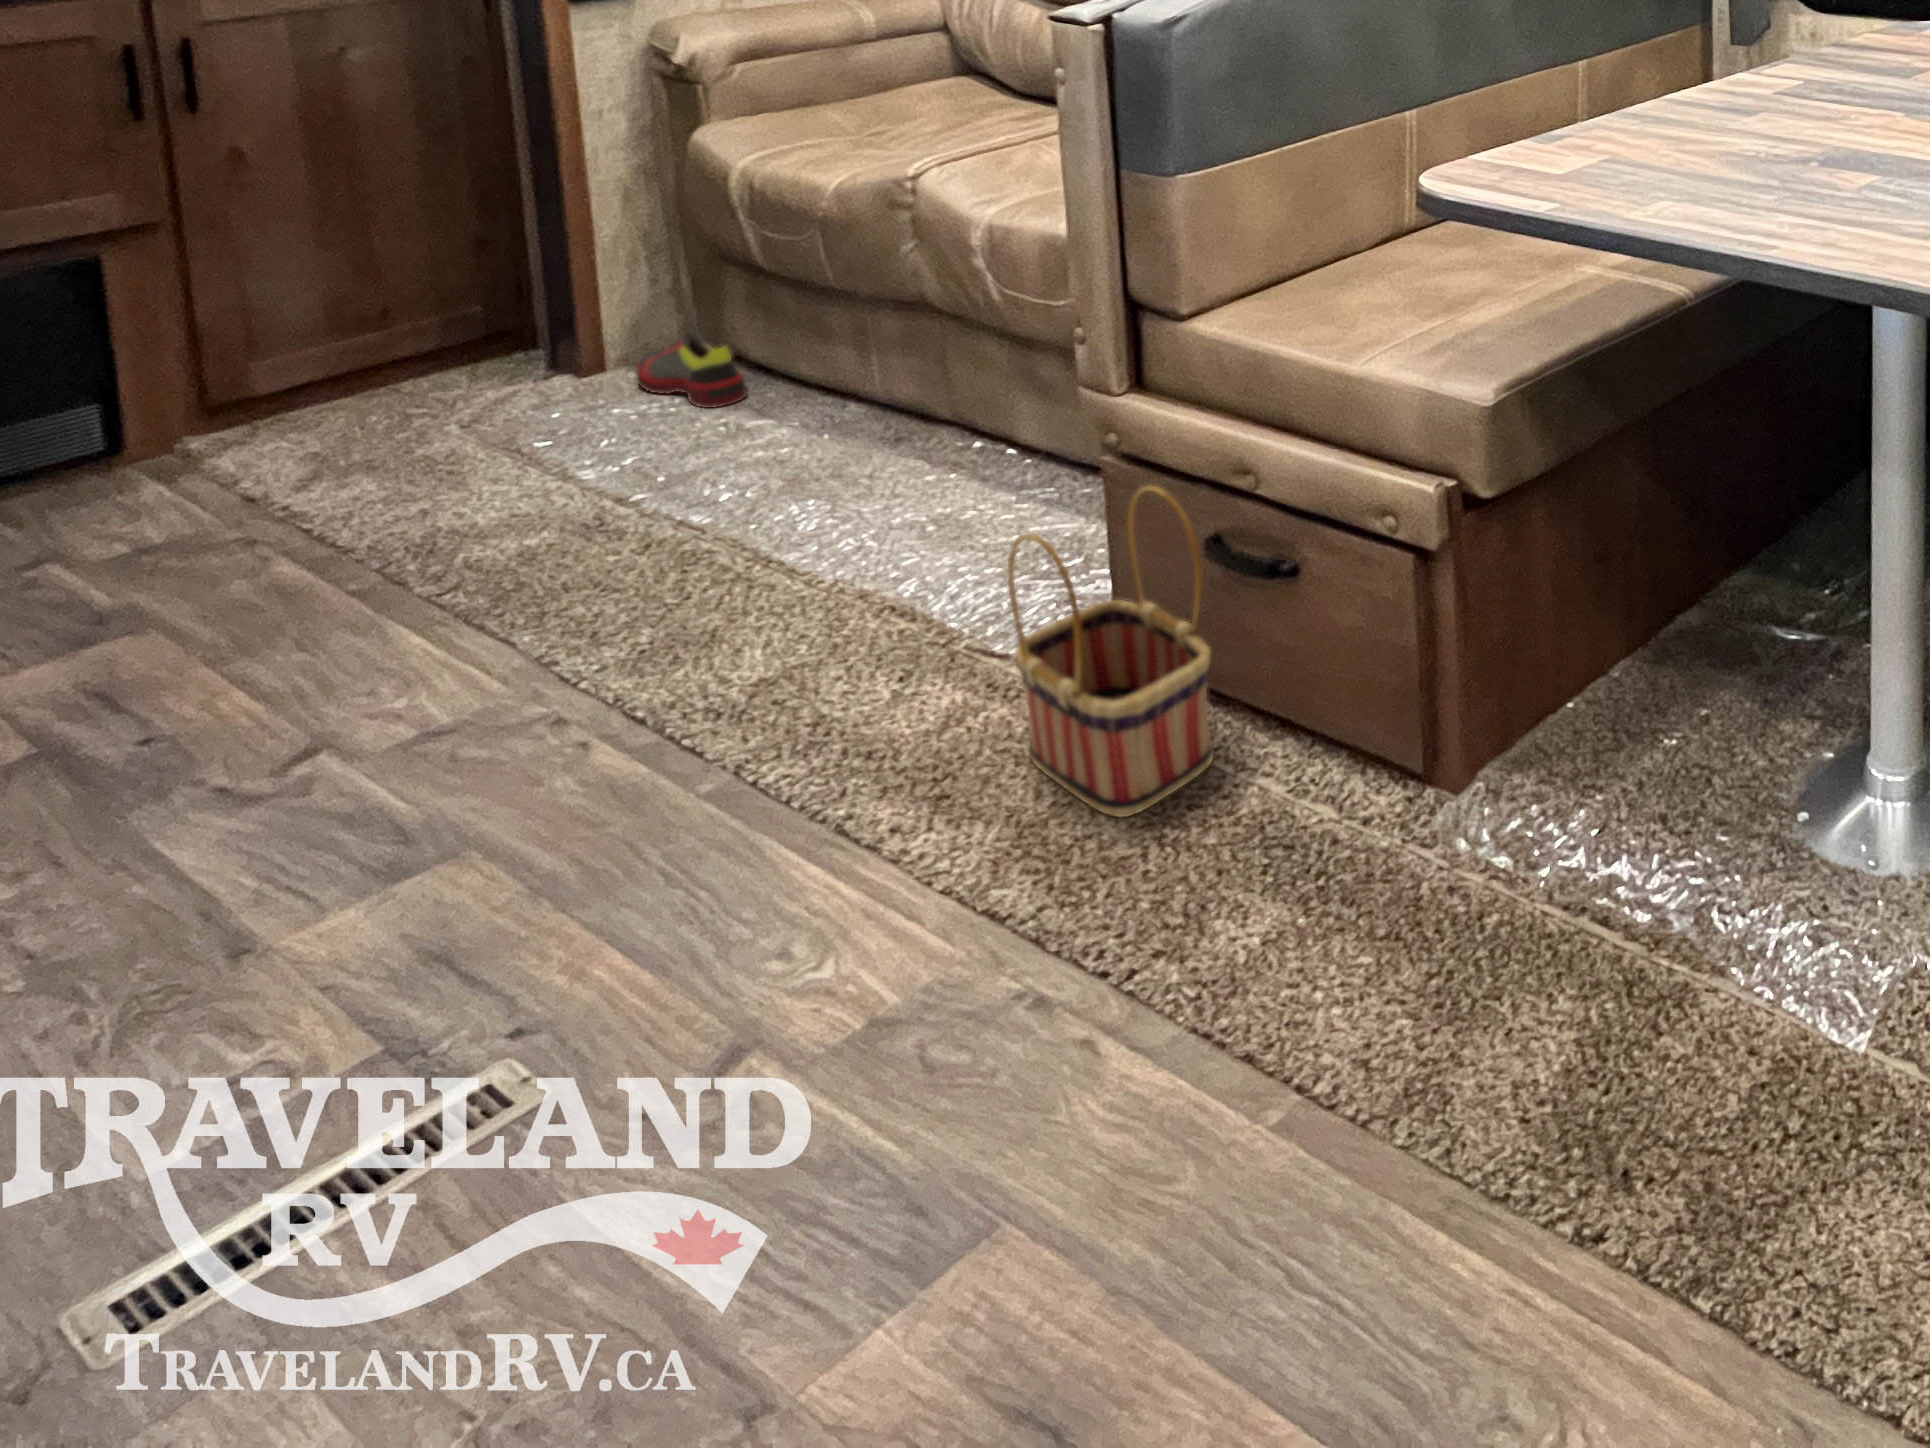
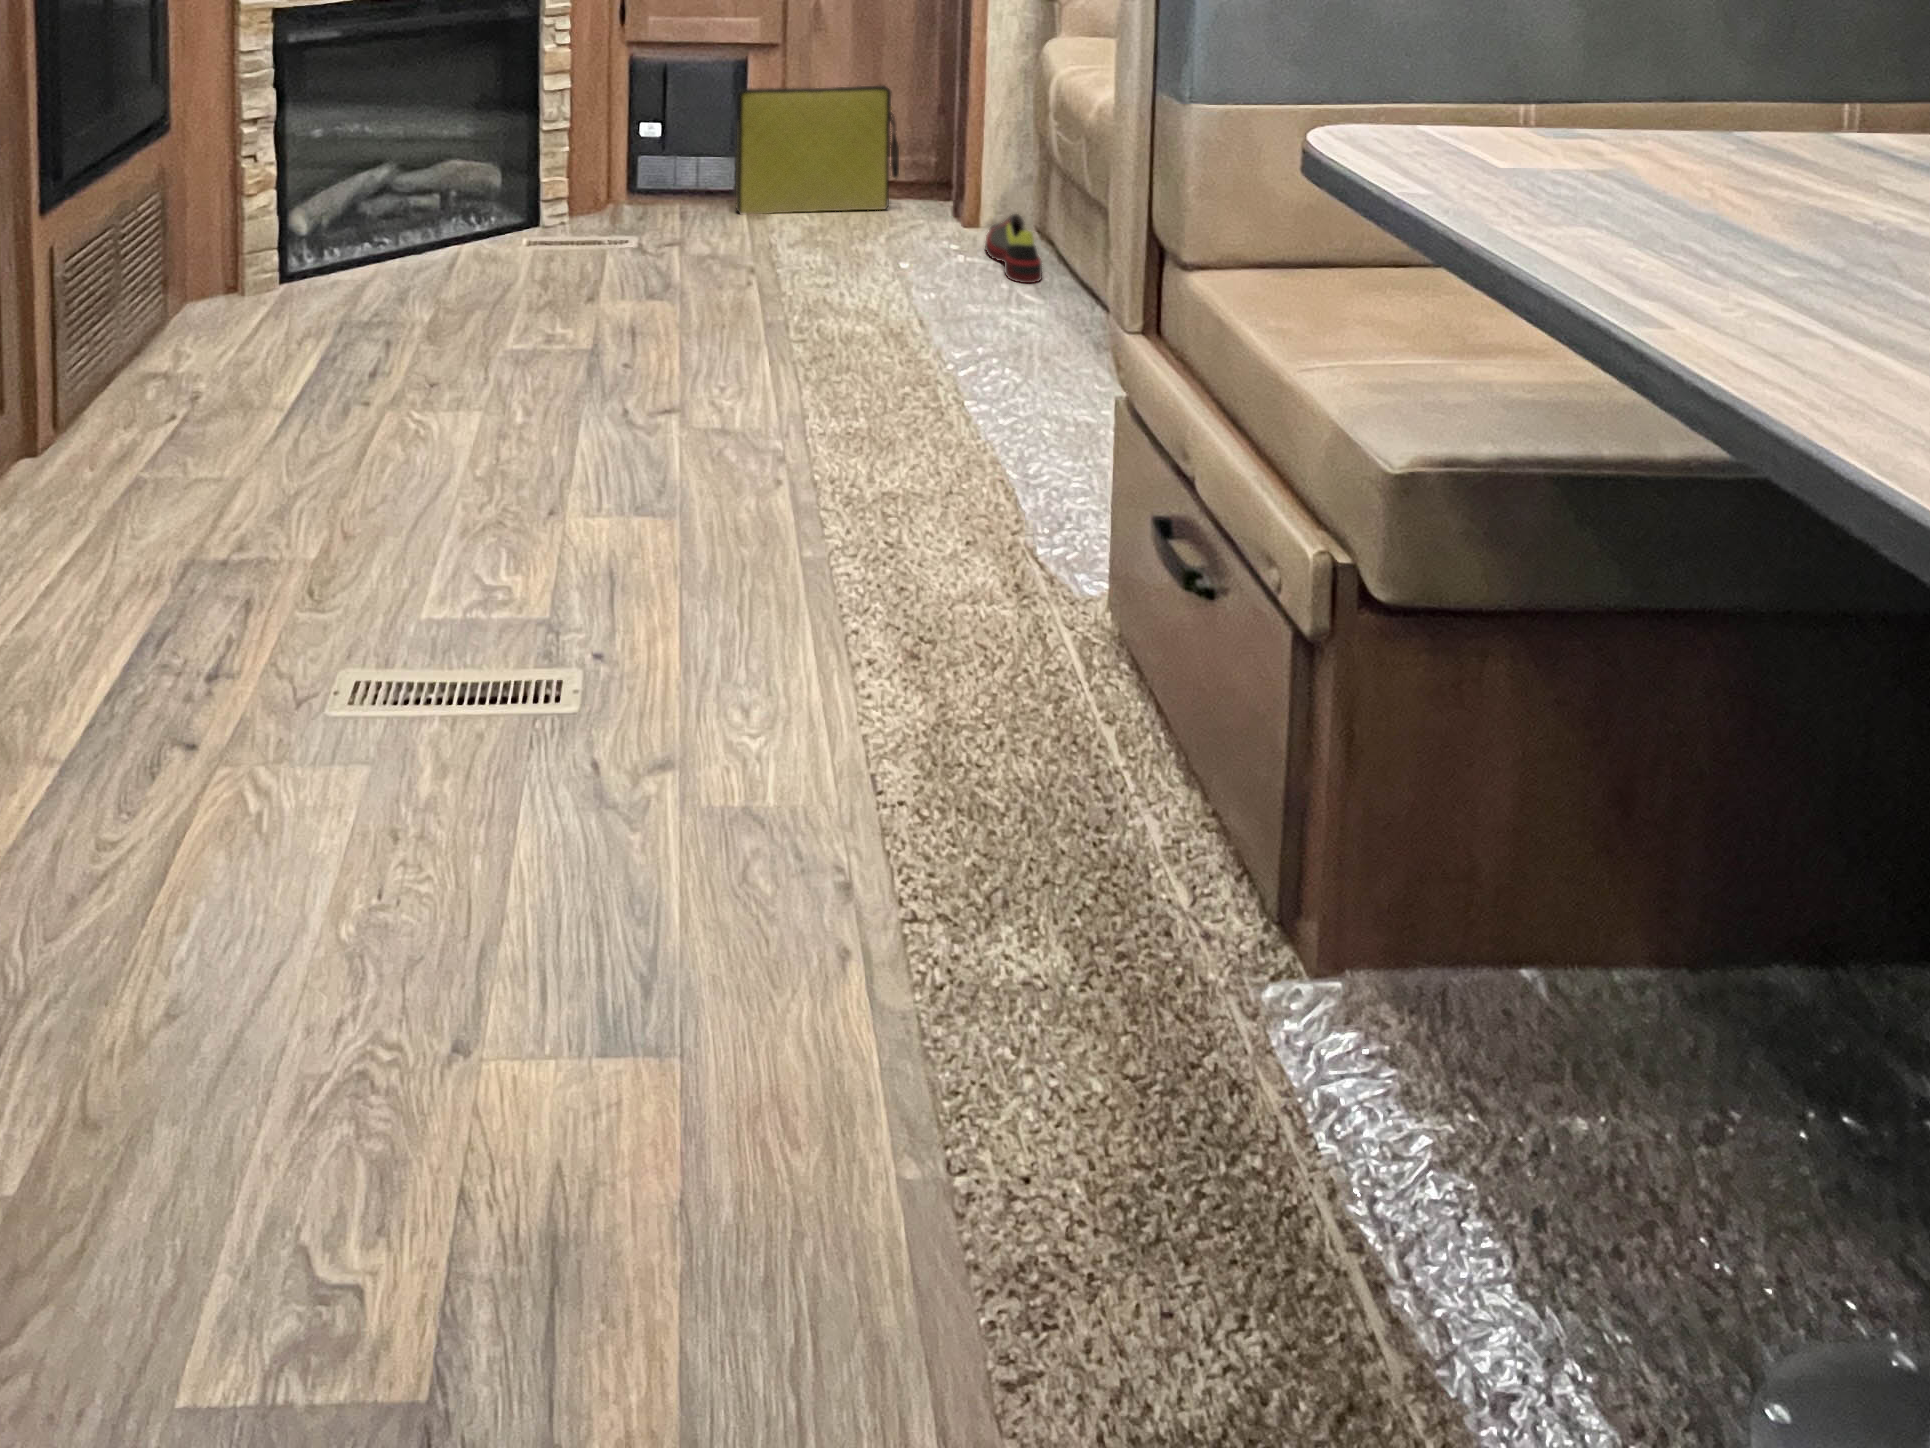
bag: none [114,234,448,477] -> present [736,85,899,214]
basket: present [1008,485,1213,818] -> none [991,434,1141,777]

